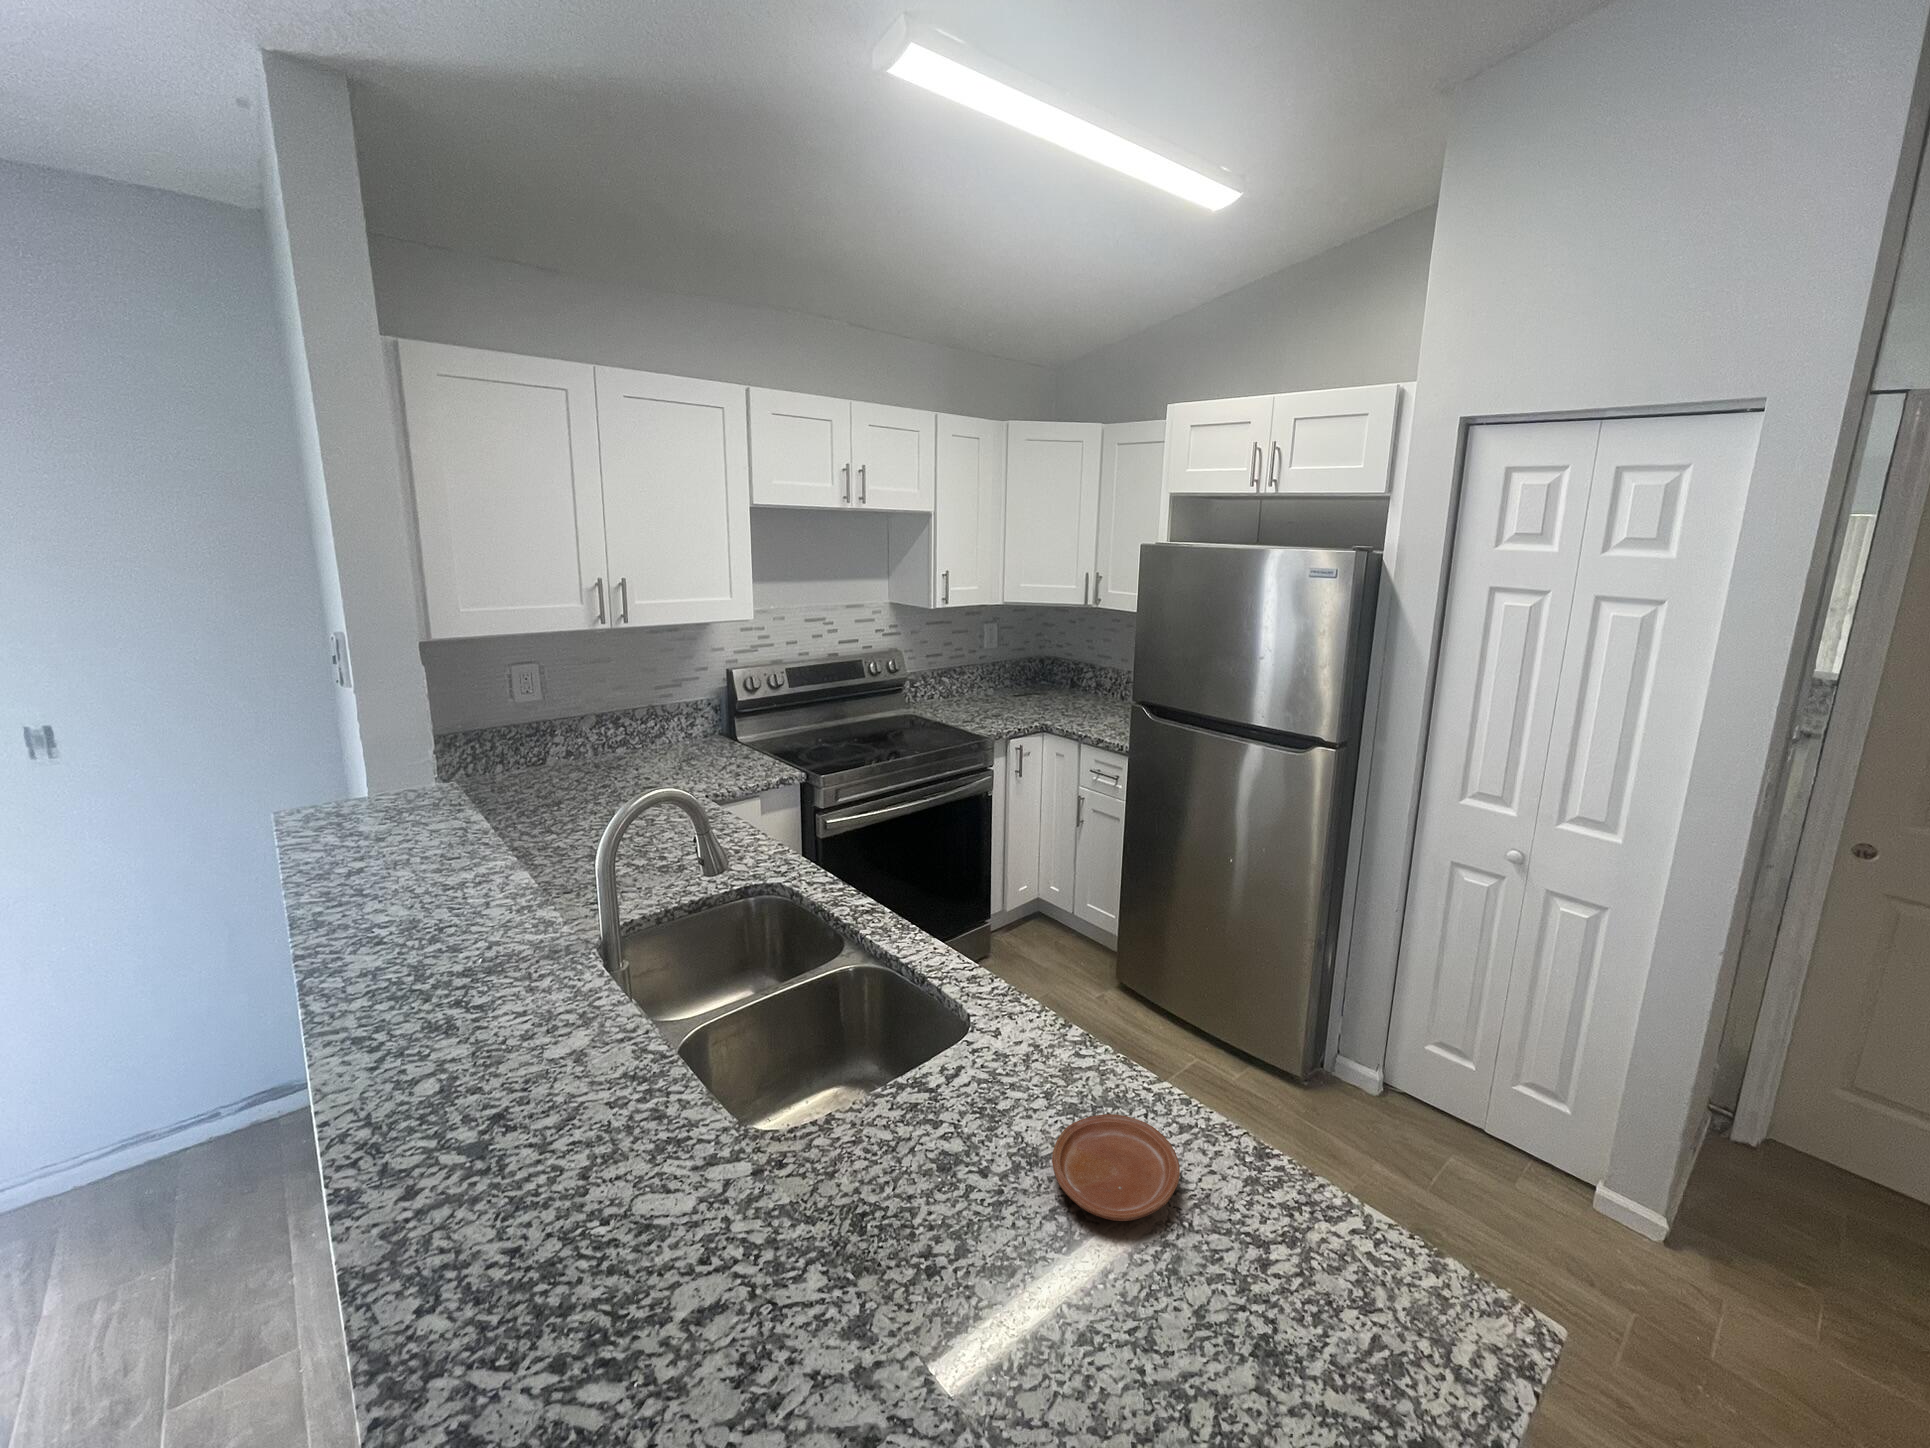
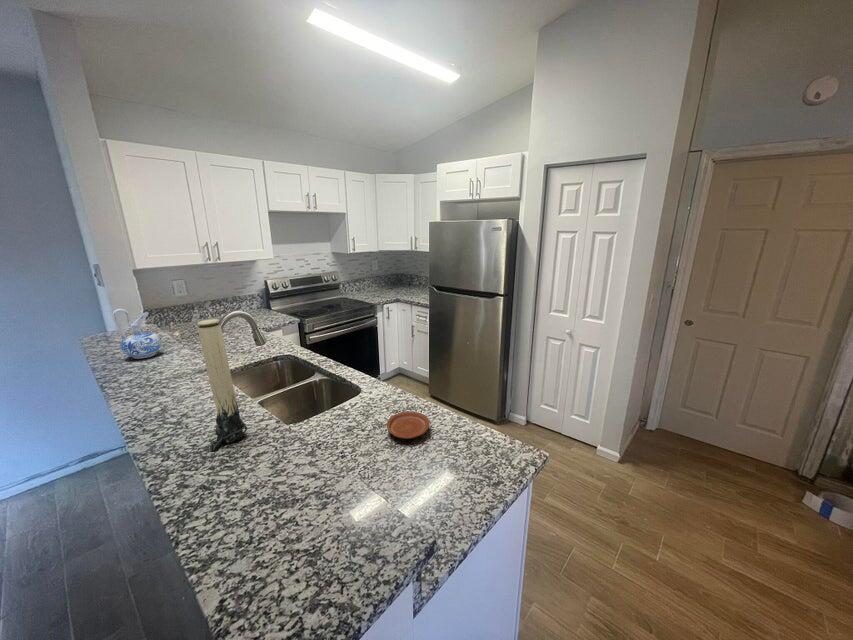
ceramic pitcher: none [360,763,469,892] -> present [112,309,161,359]
candle: none [558,875,670,1288] -> present [197,319,247,451]

